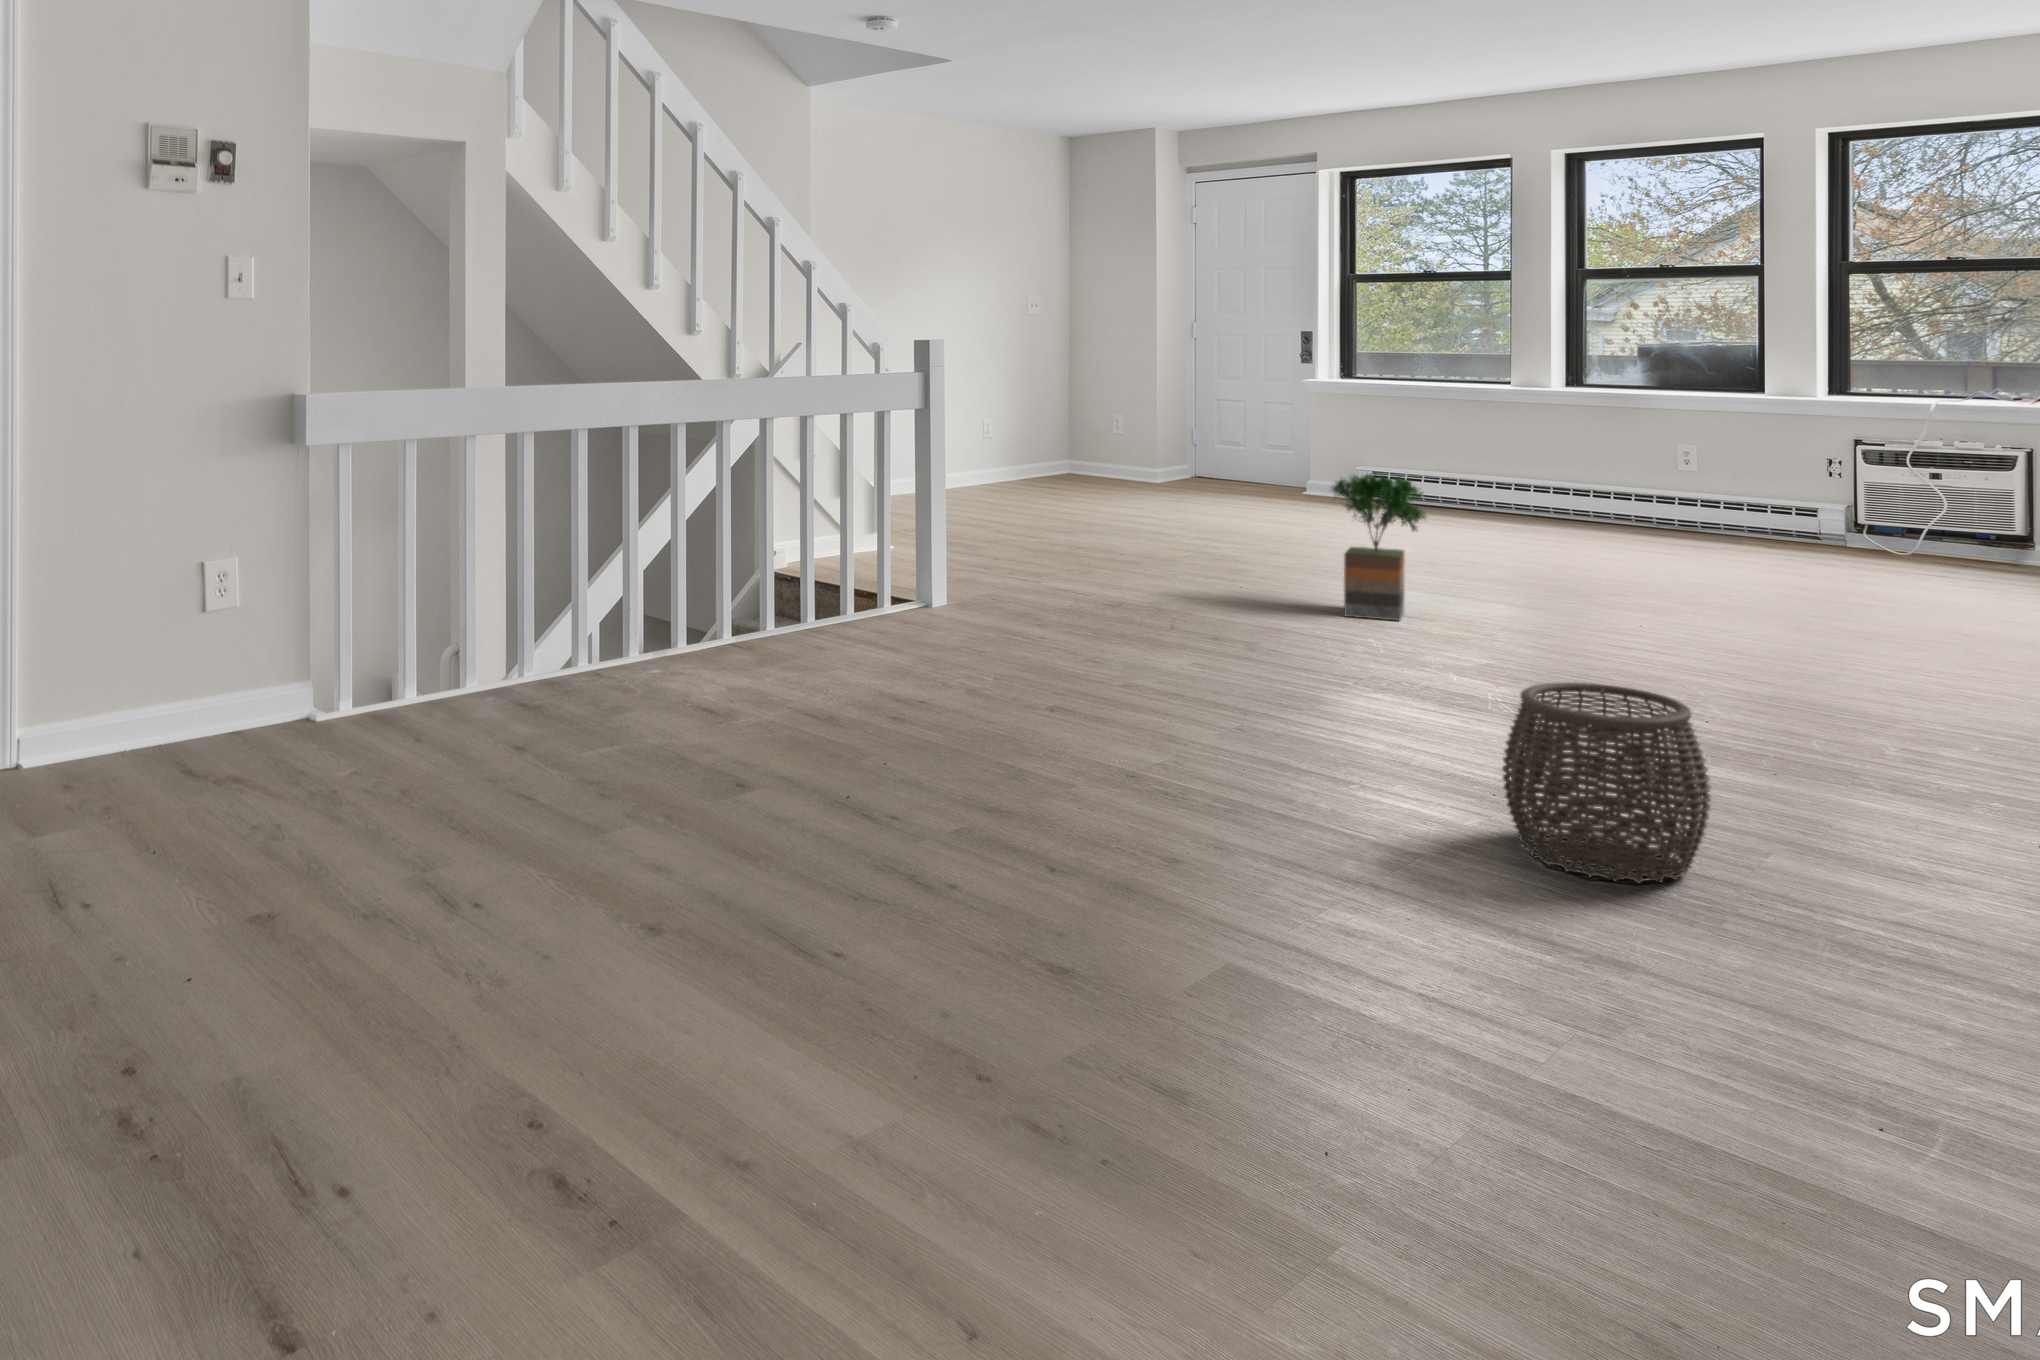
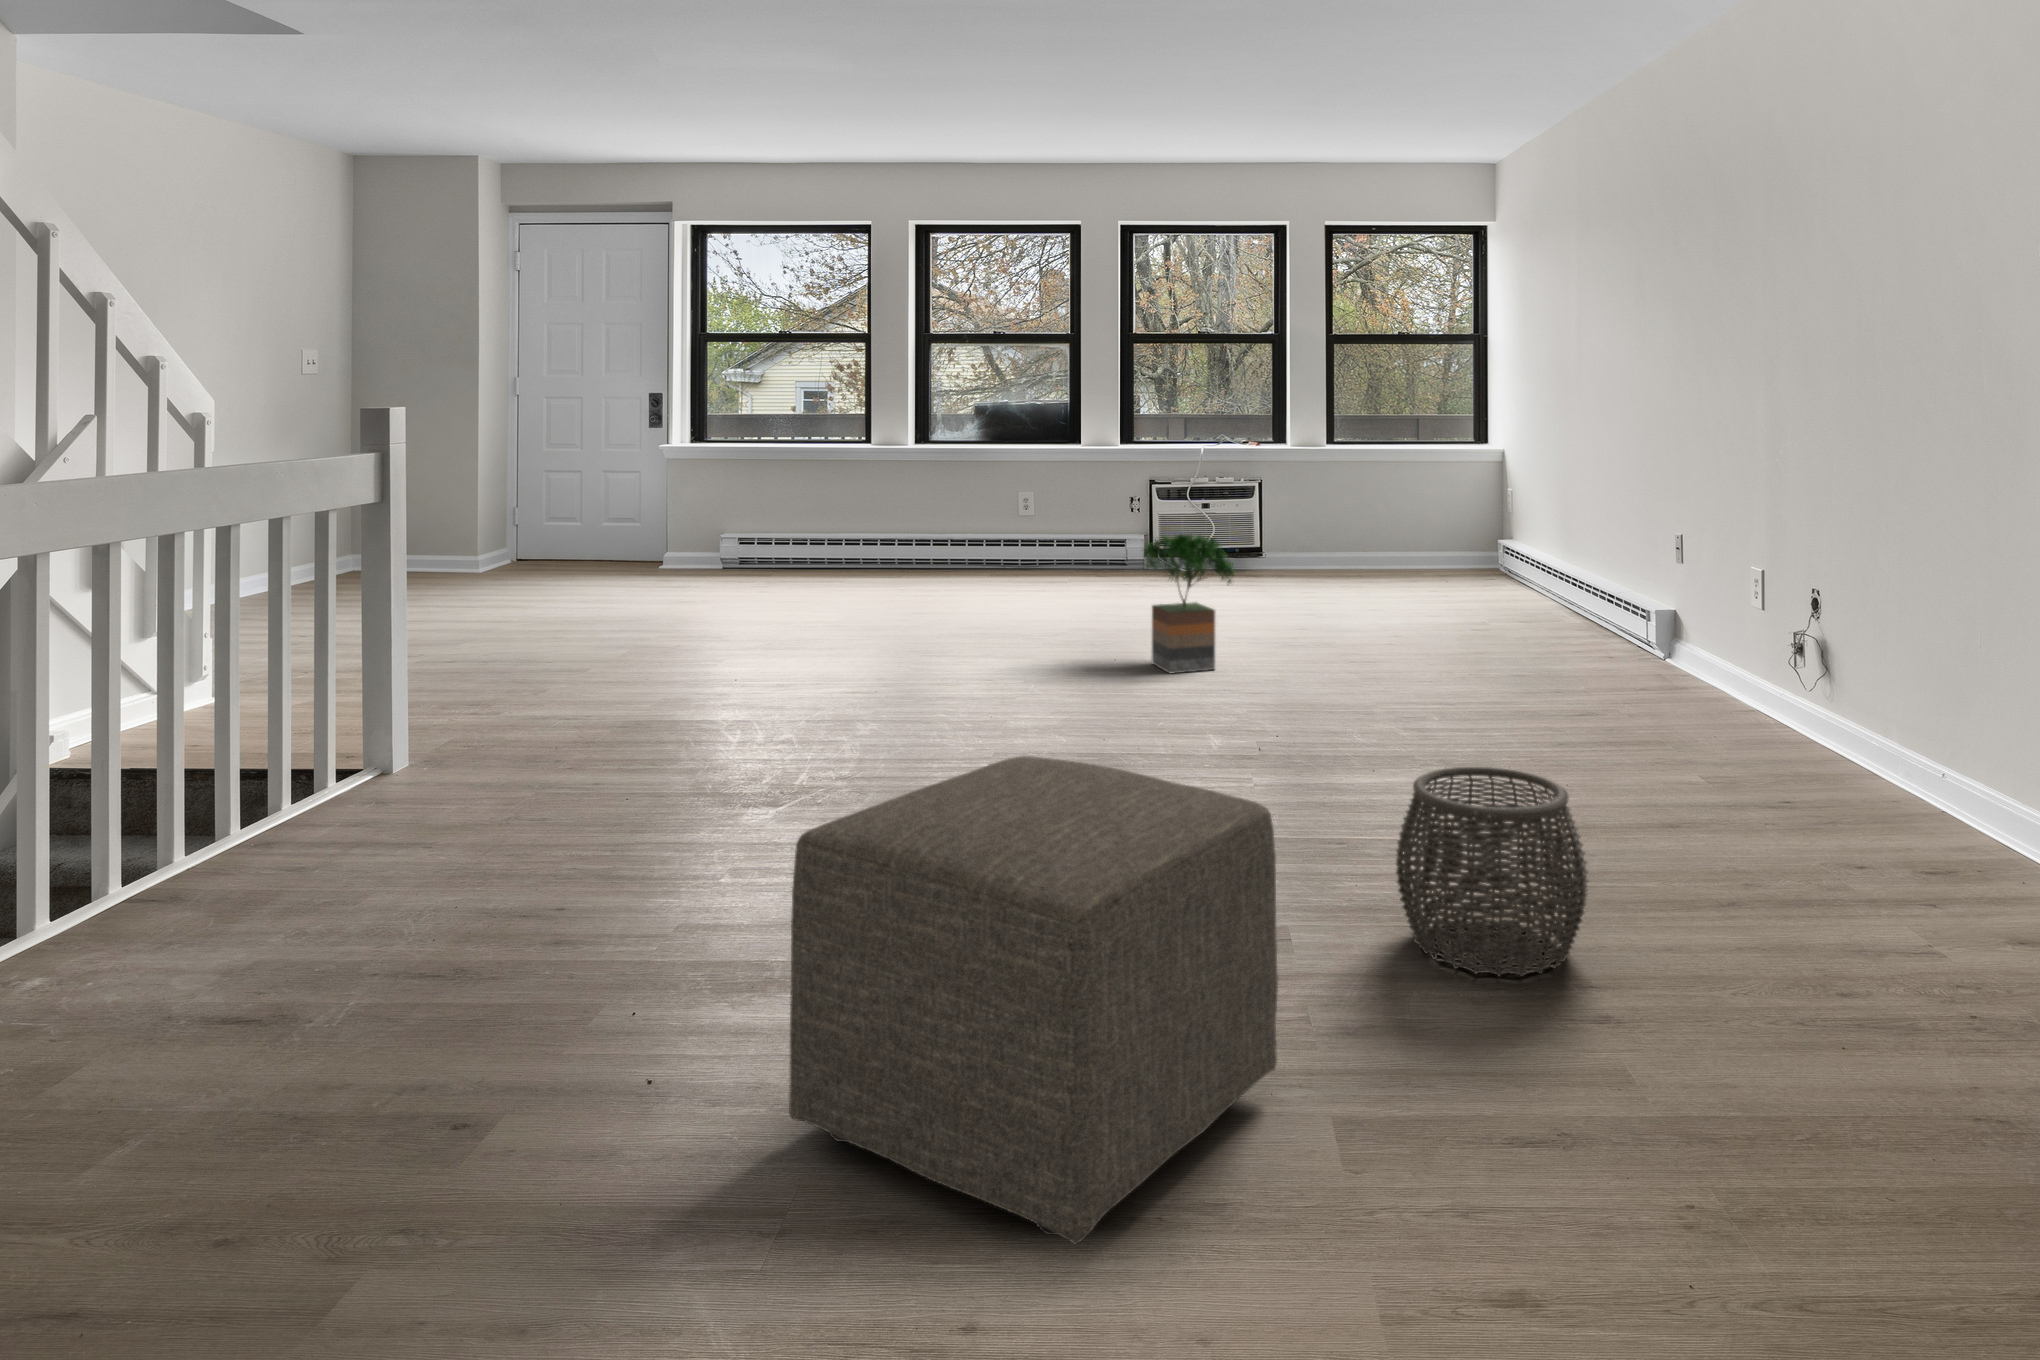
potted tree: present [1331,474,1426,621] -> present [1143,534,1234,674]
ottoman: none [919,590,1244,866] -> present [789,756,1278,1244]

